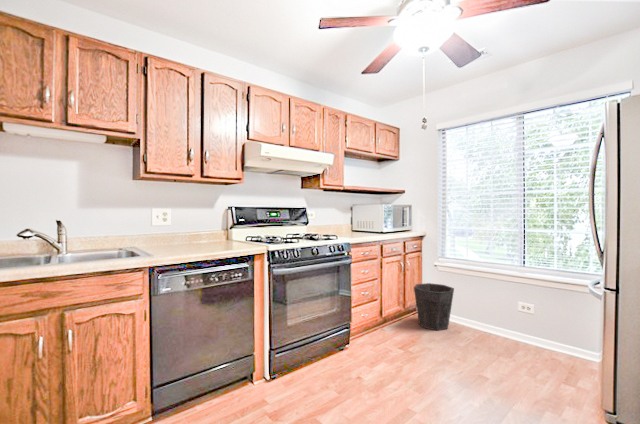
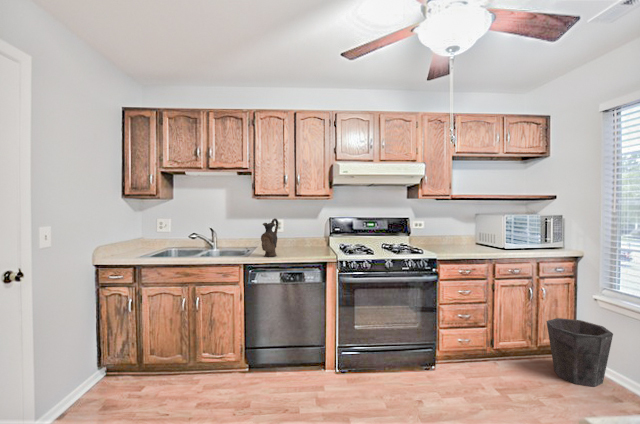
ceramic pitcher: none [171,203,194,253] -> present [261,218,278,257]

